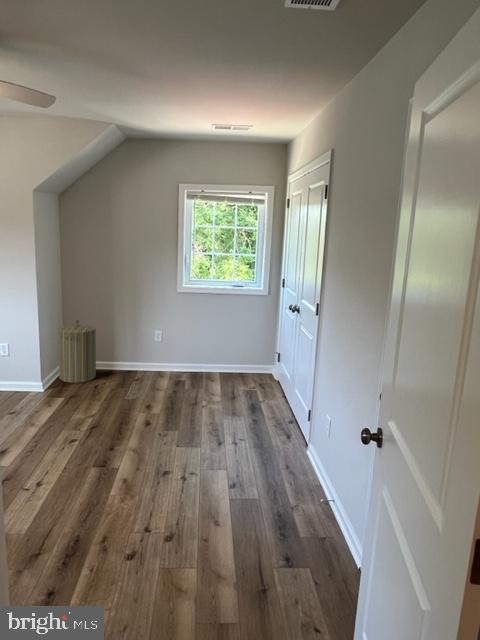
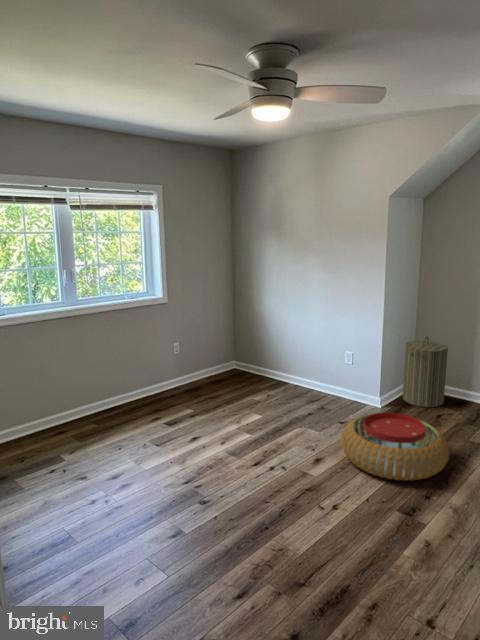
pouf: none [21,390,119,448] -> present [341,413,449,481]

